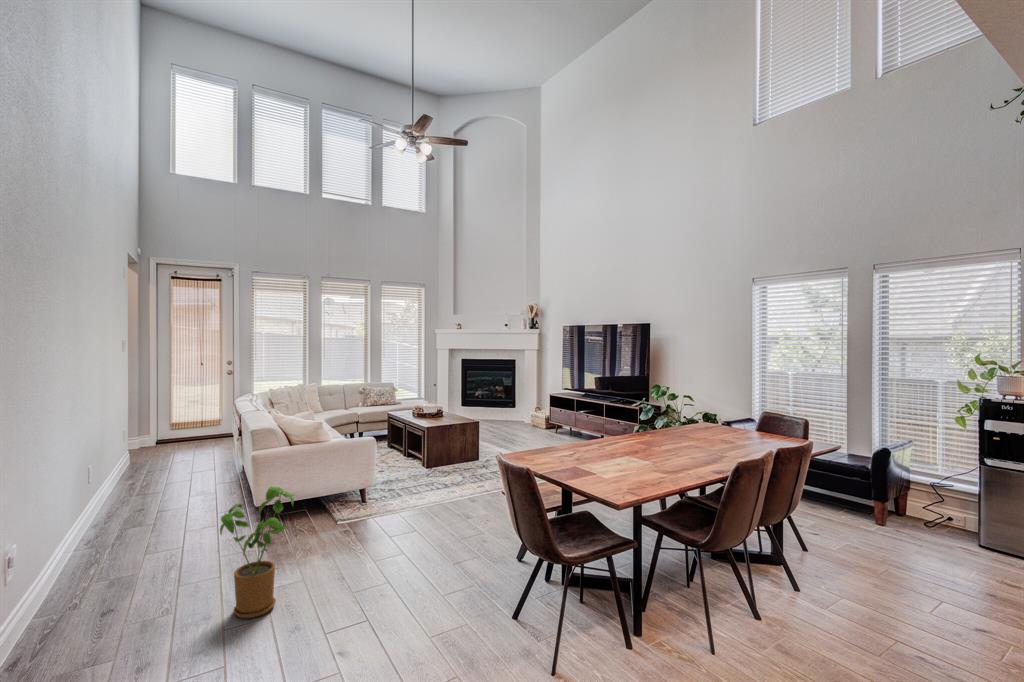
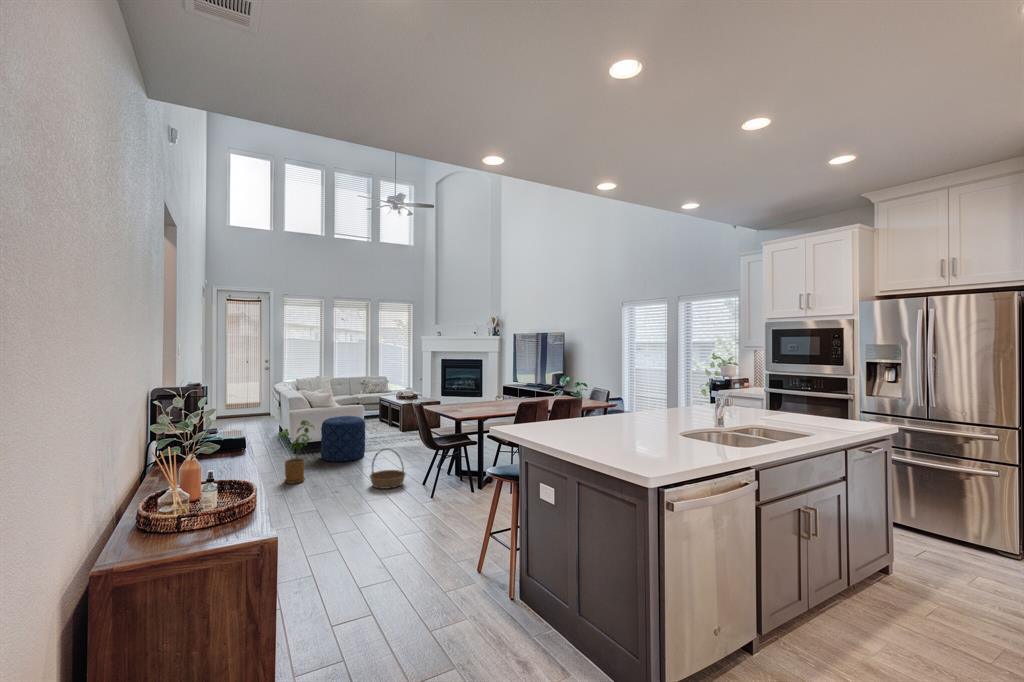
pouf: none [306,459,381,544] -> present [321,416,366,462]
basket: none [406,546,477,634] -> present [370,448,406,489]

